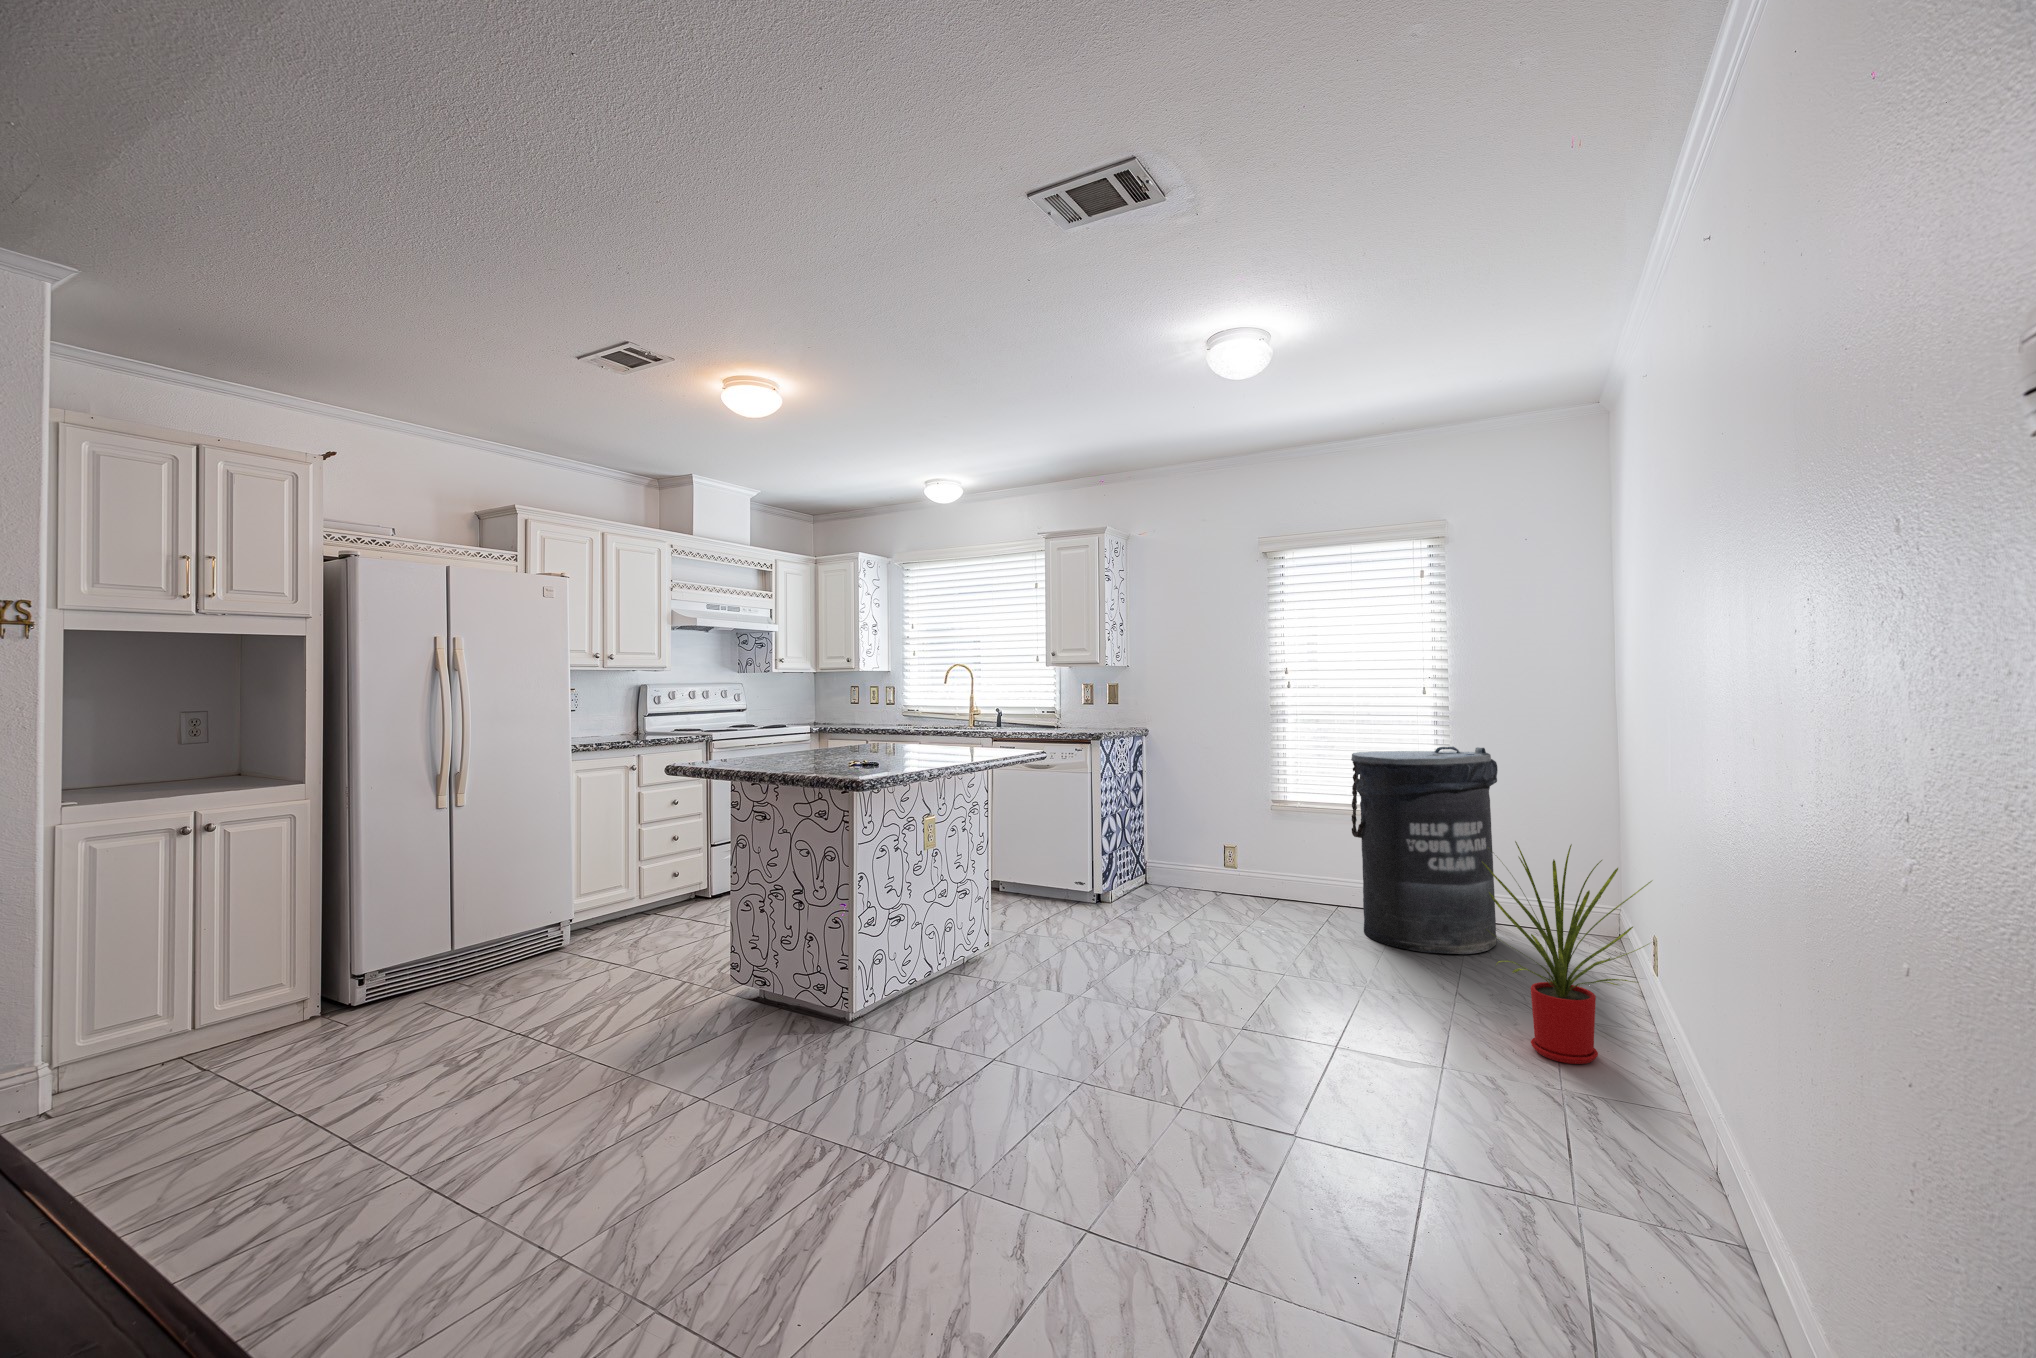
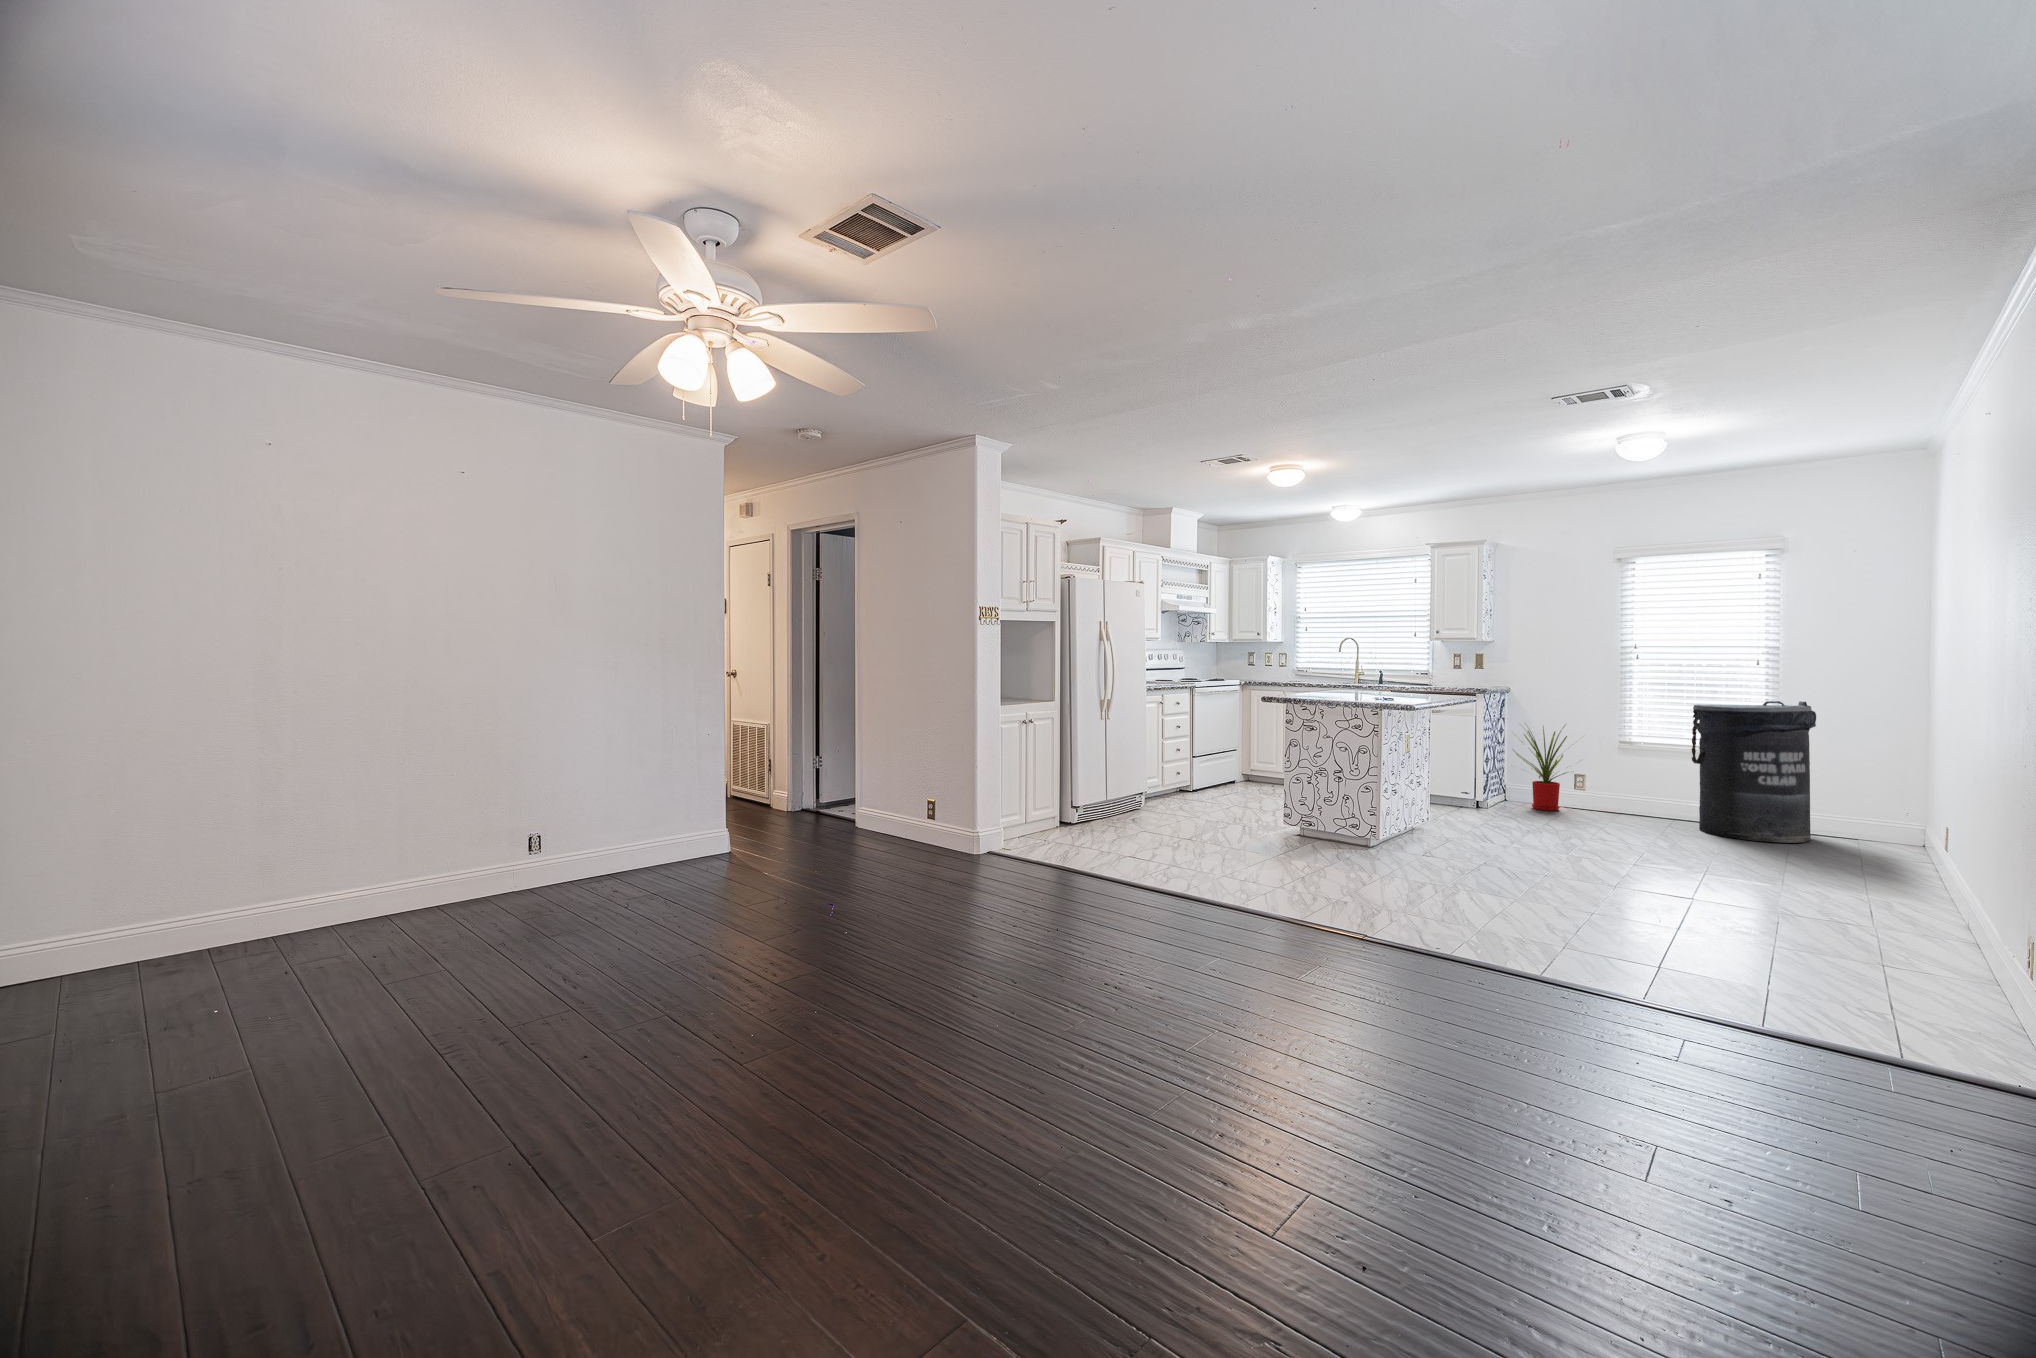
house plant: present [1482,841,1652,1064] -> present [1514,725,1568,811]

